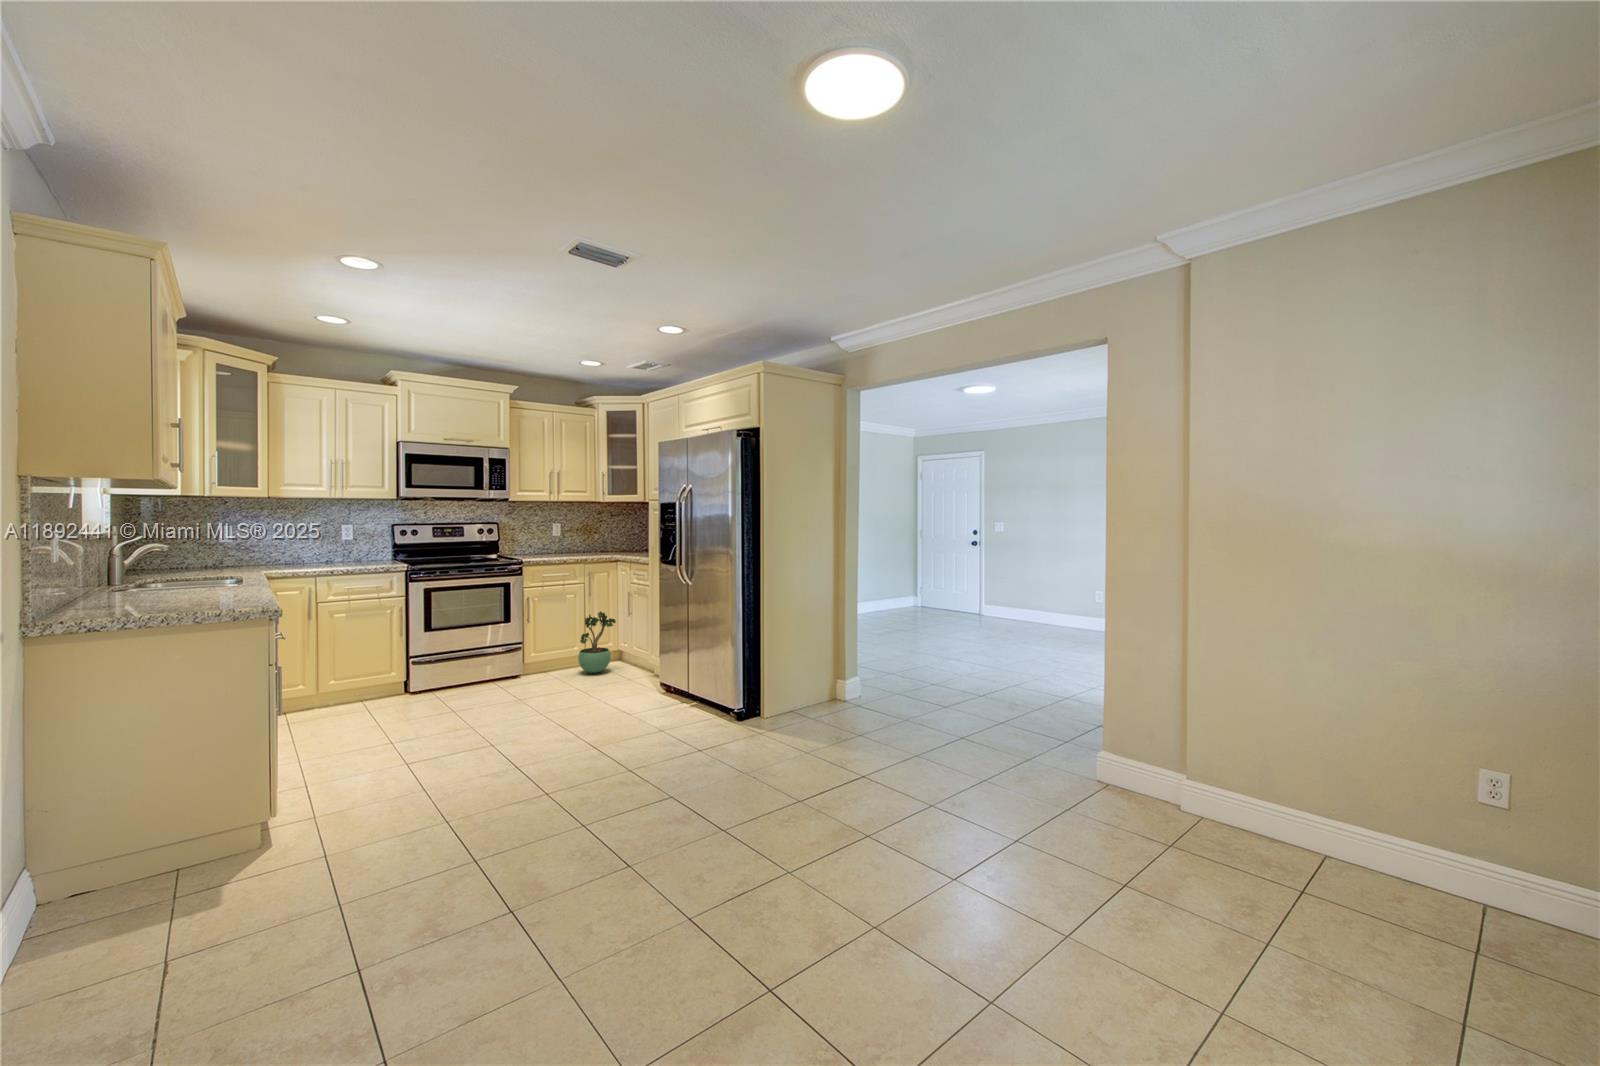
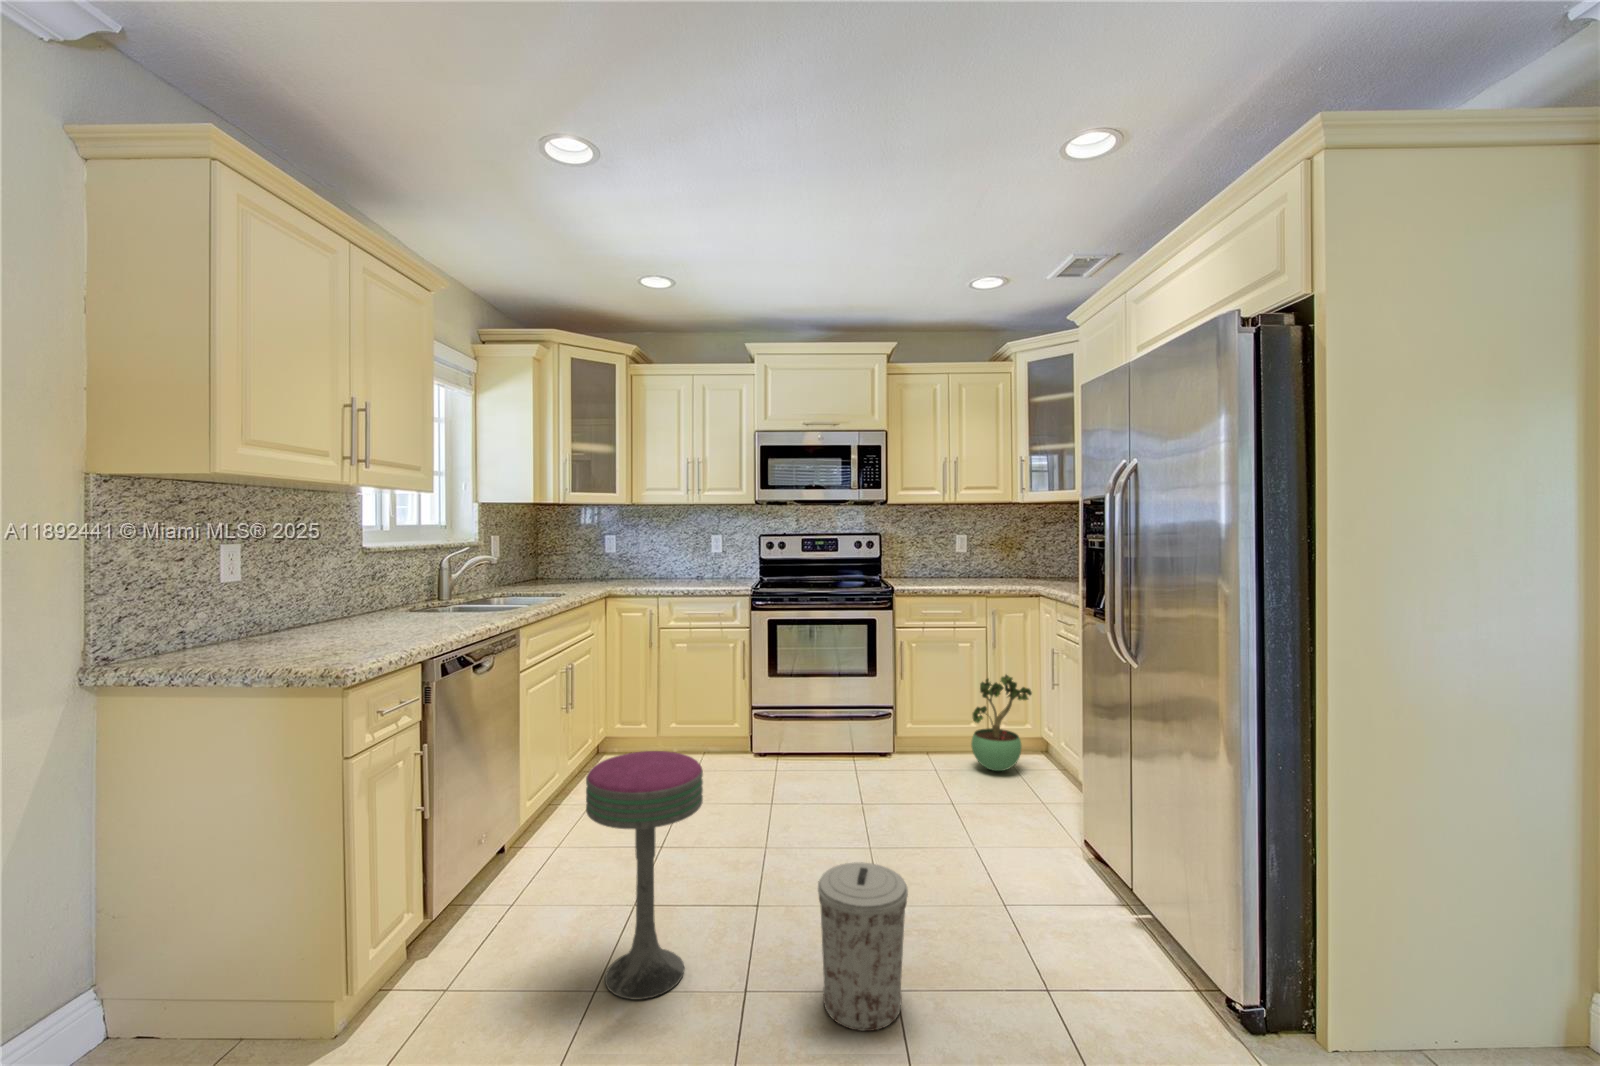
bar stool: none [414,656,490,794] -> present [586,751,703,1000]
trash can: none [562,692,610,767] -> present [818,862,908,1031]

